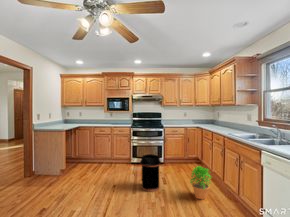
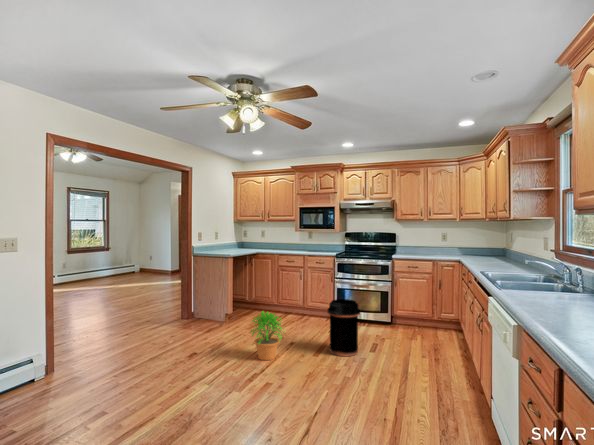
potted plant: present [190,166,211,199] -> present [251,311,282,360]

